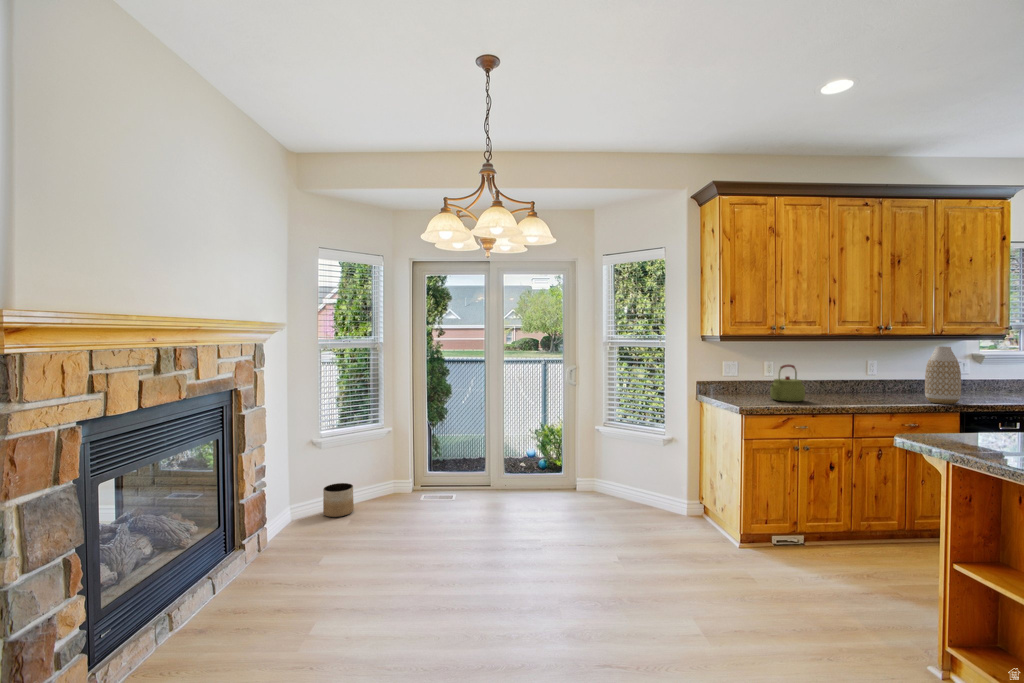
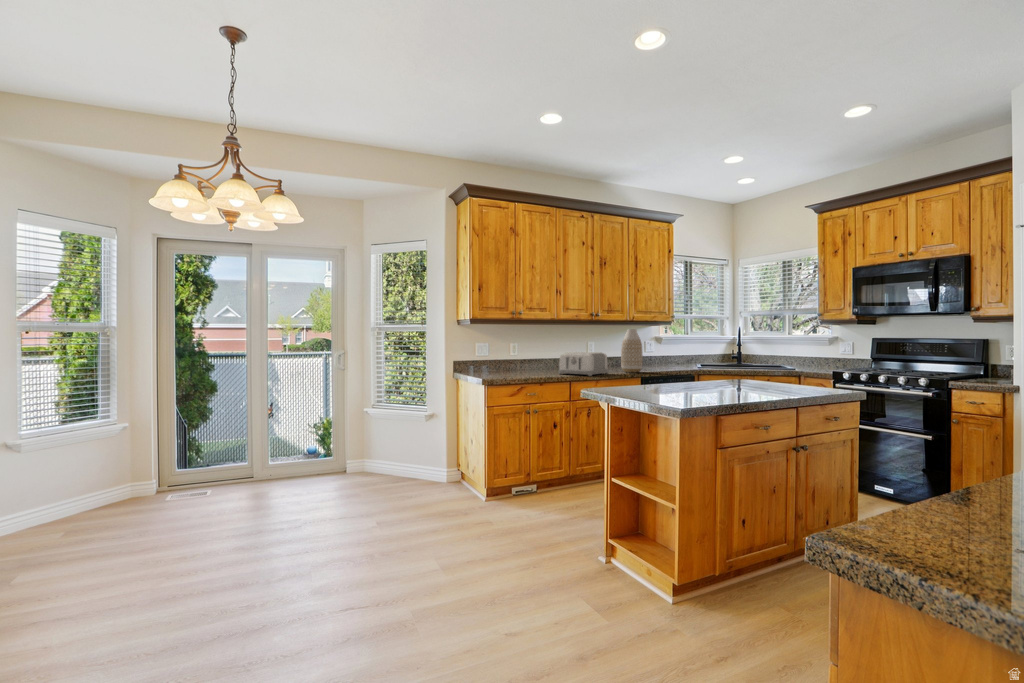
kettle: present [770,364,805,402] -> none [512,344,538,375]
toaster: none [833,374,908,408] -> present [558,352,608,376]
planter: present [323,483,354,517] -> none [24,490,70,531]

